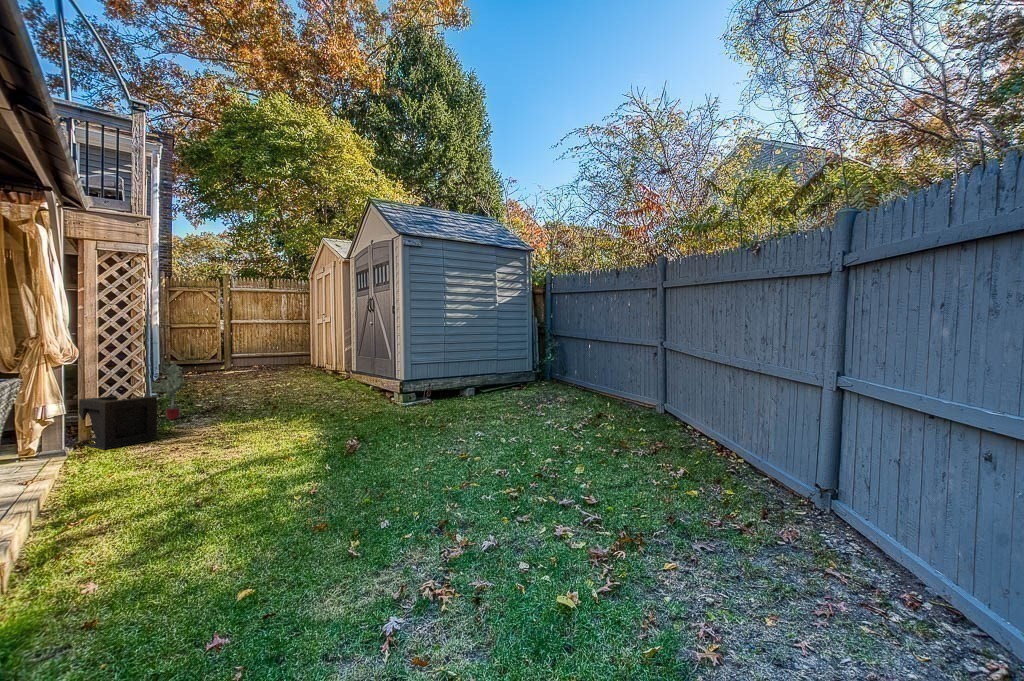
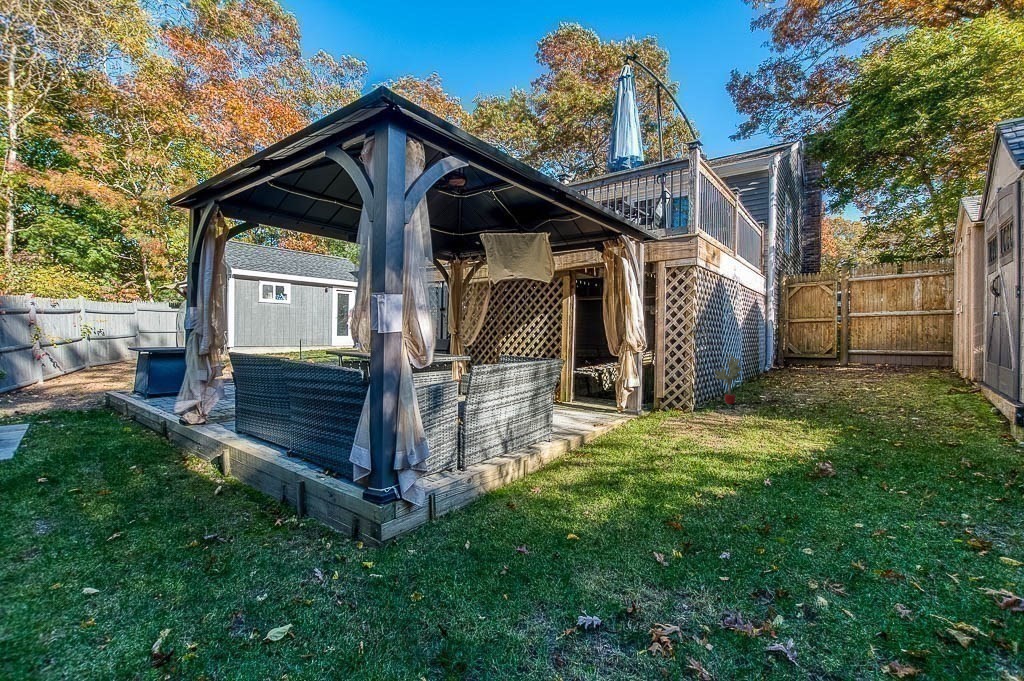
wooden crate: present [78,395,157,449] -> none [651,377,694,417]

